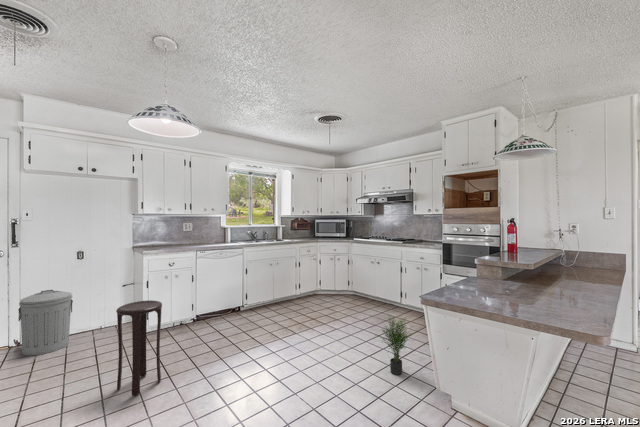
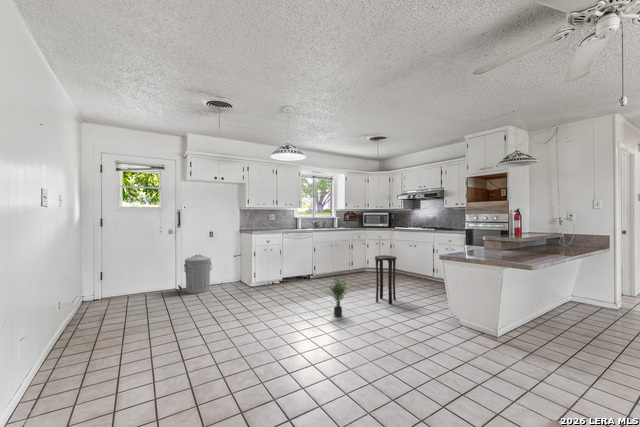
stool: present [116,300,162,396] -> present [375,255,397,304]
potted plant: present [375,320,409,375] -> present [330,279,346,317]

